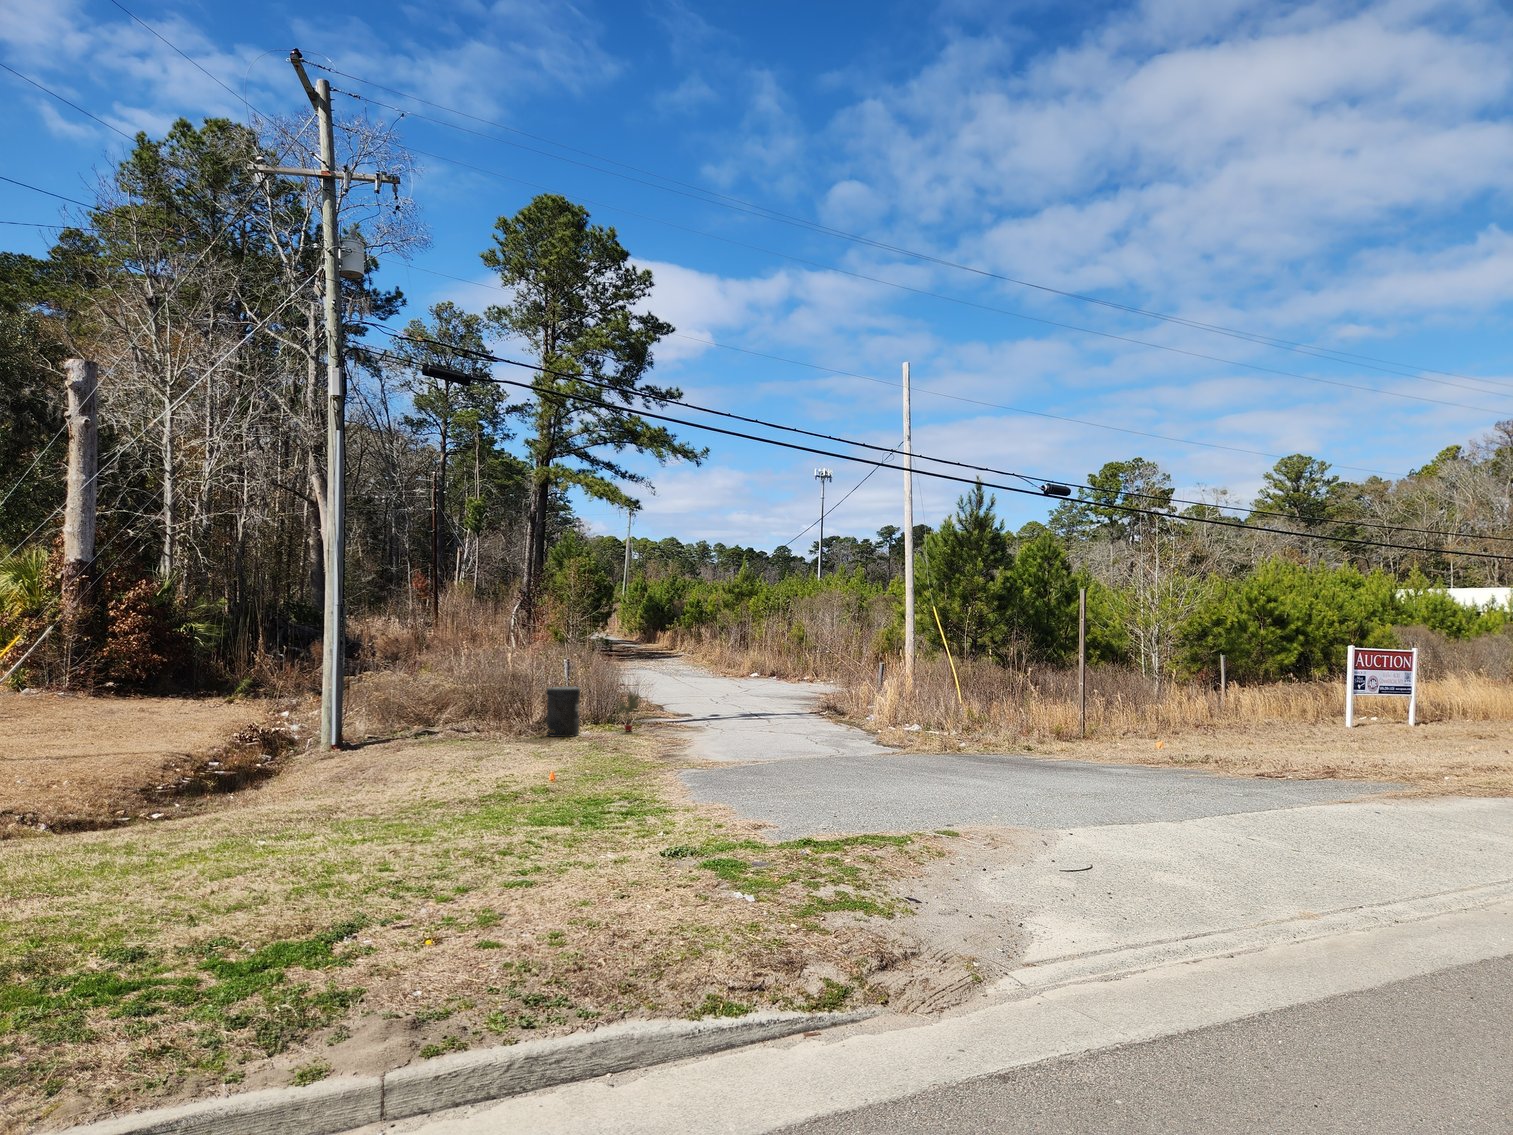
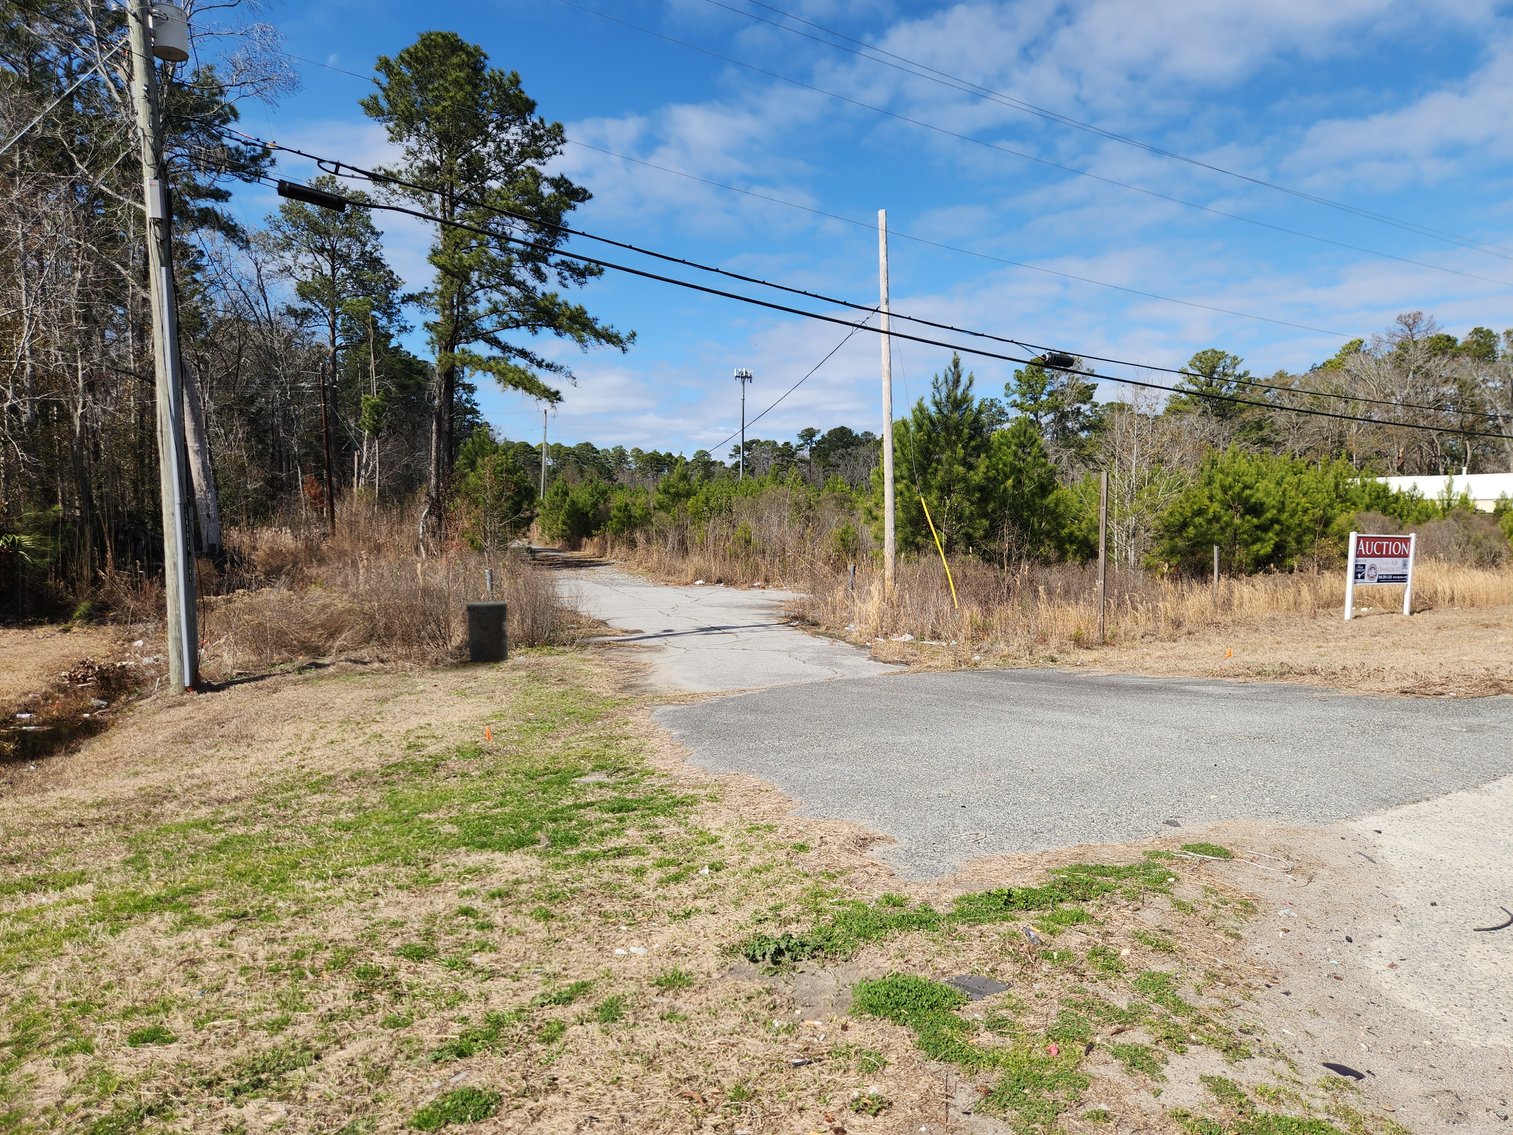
potted tree: present [616,691,640,731] -> none [550,601,580,651]

